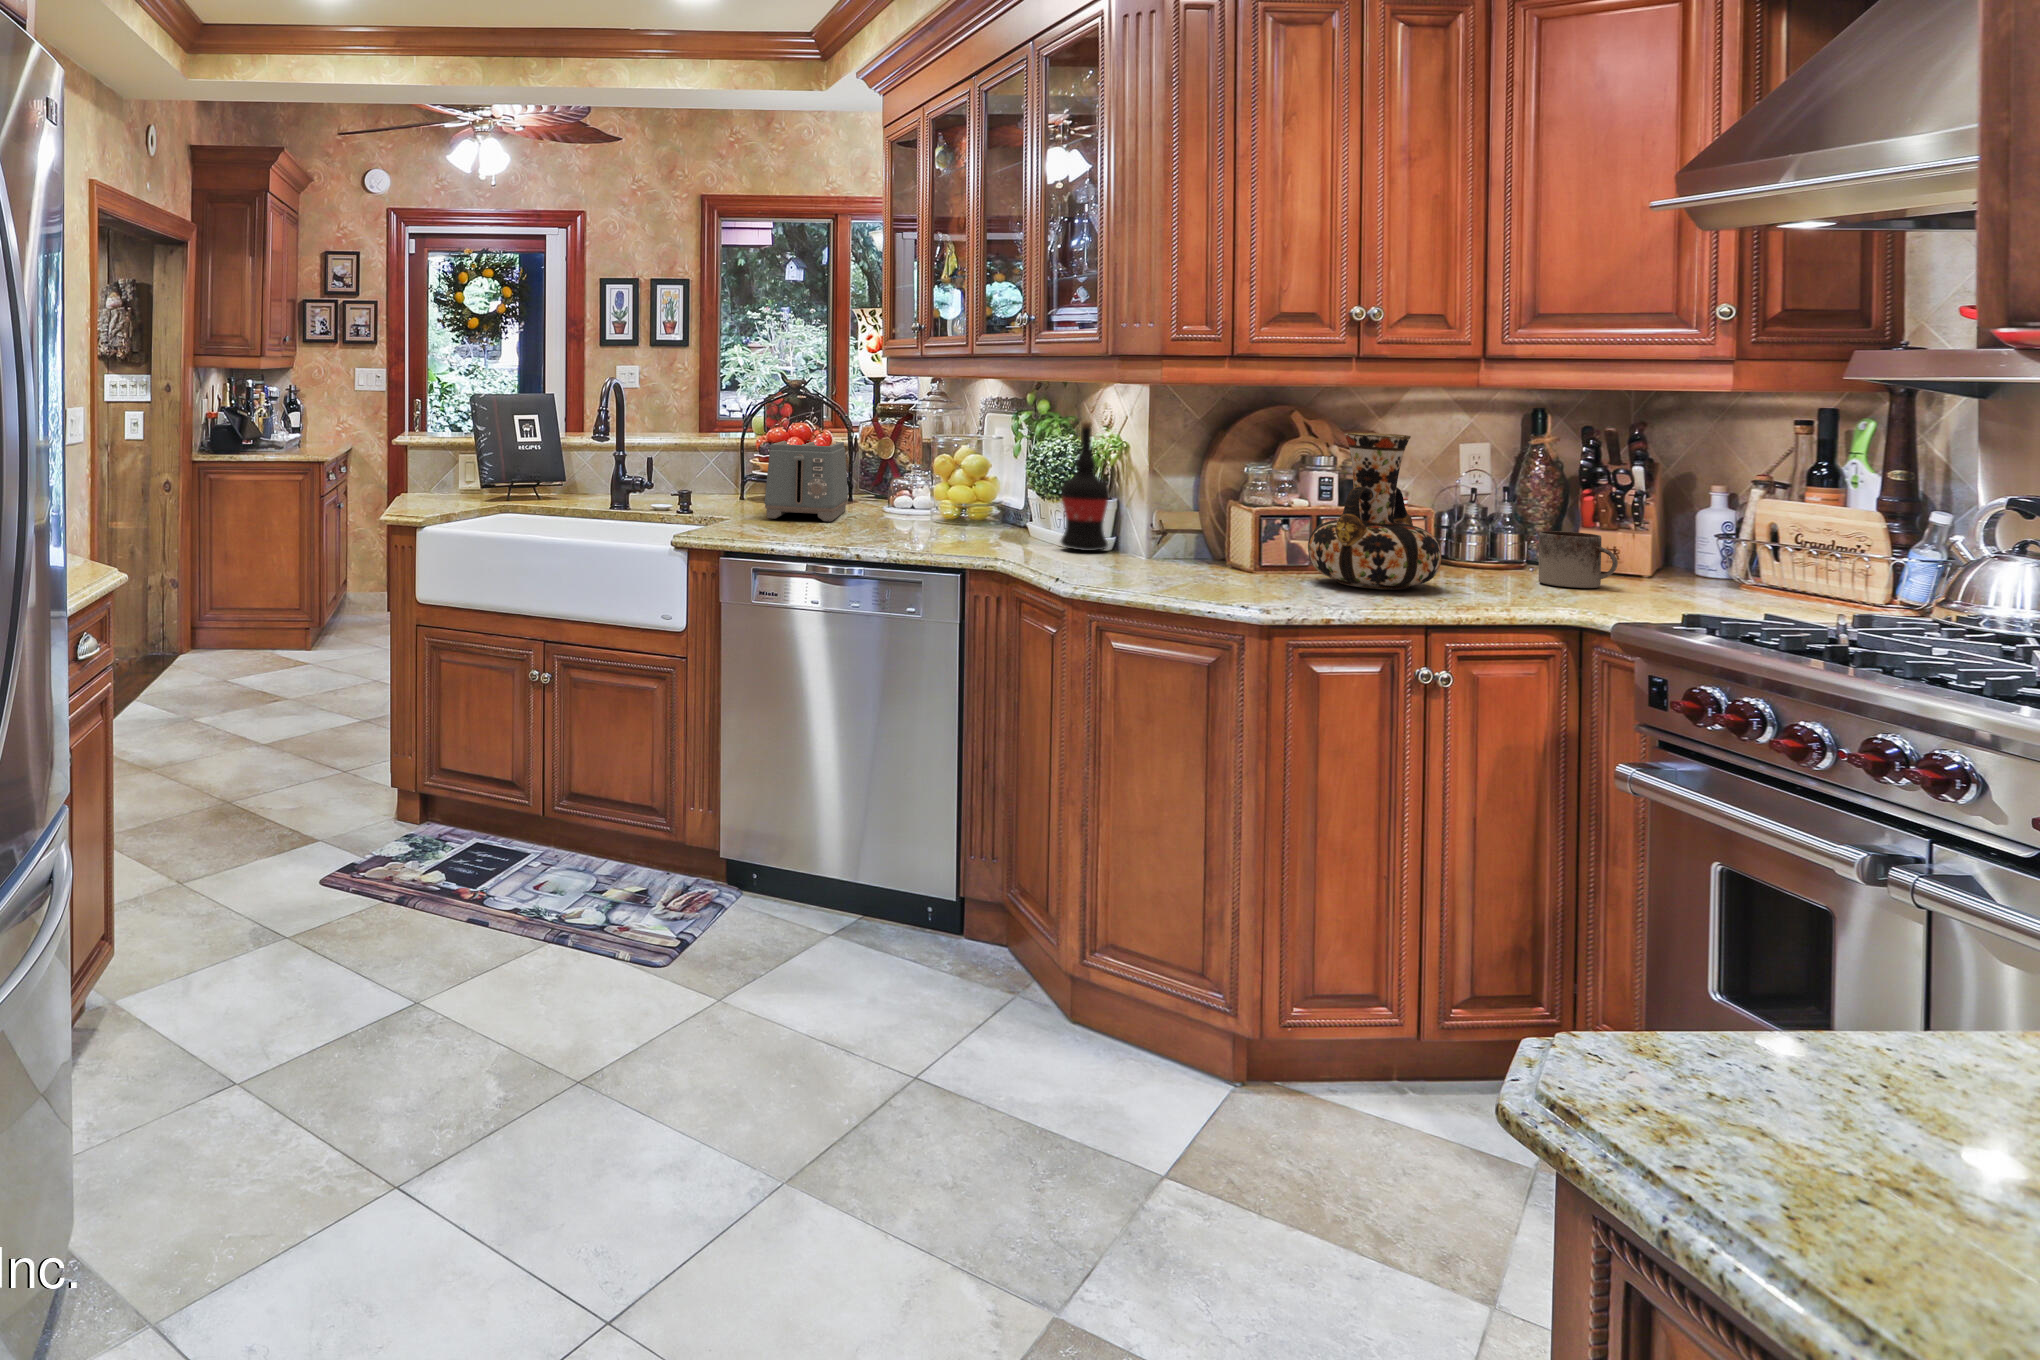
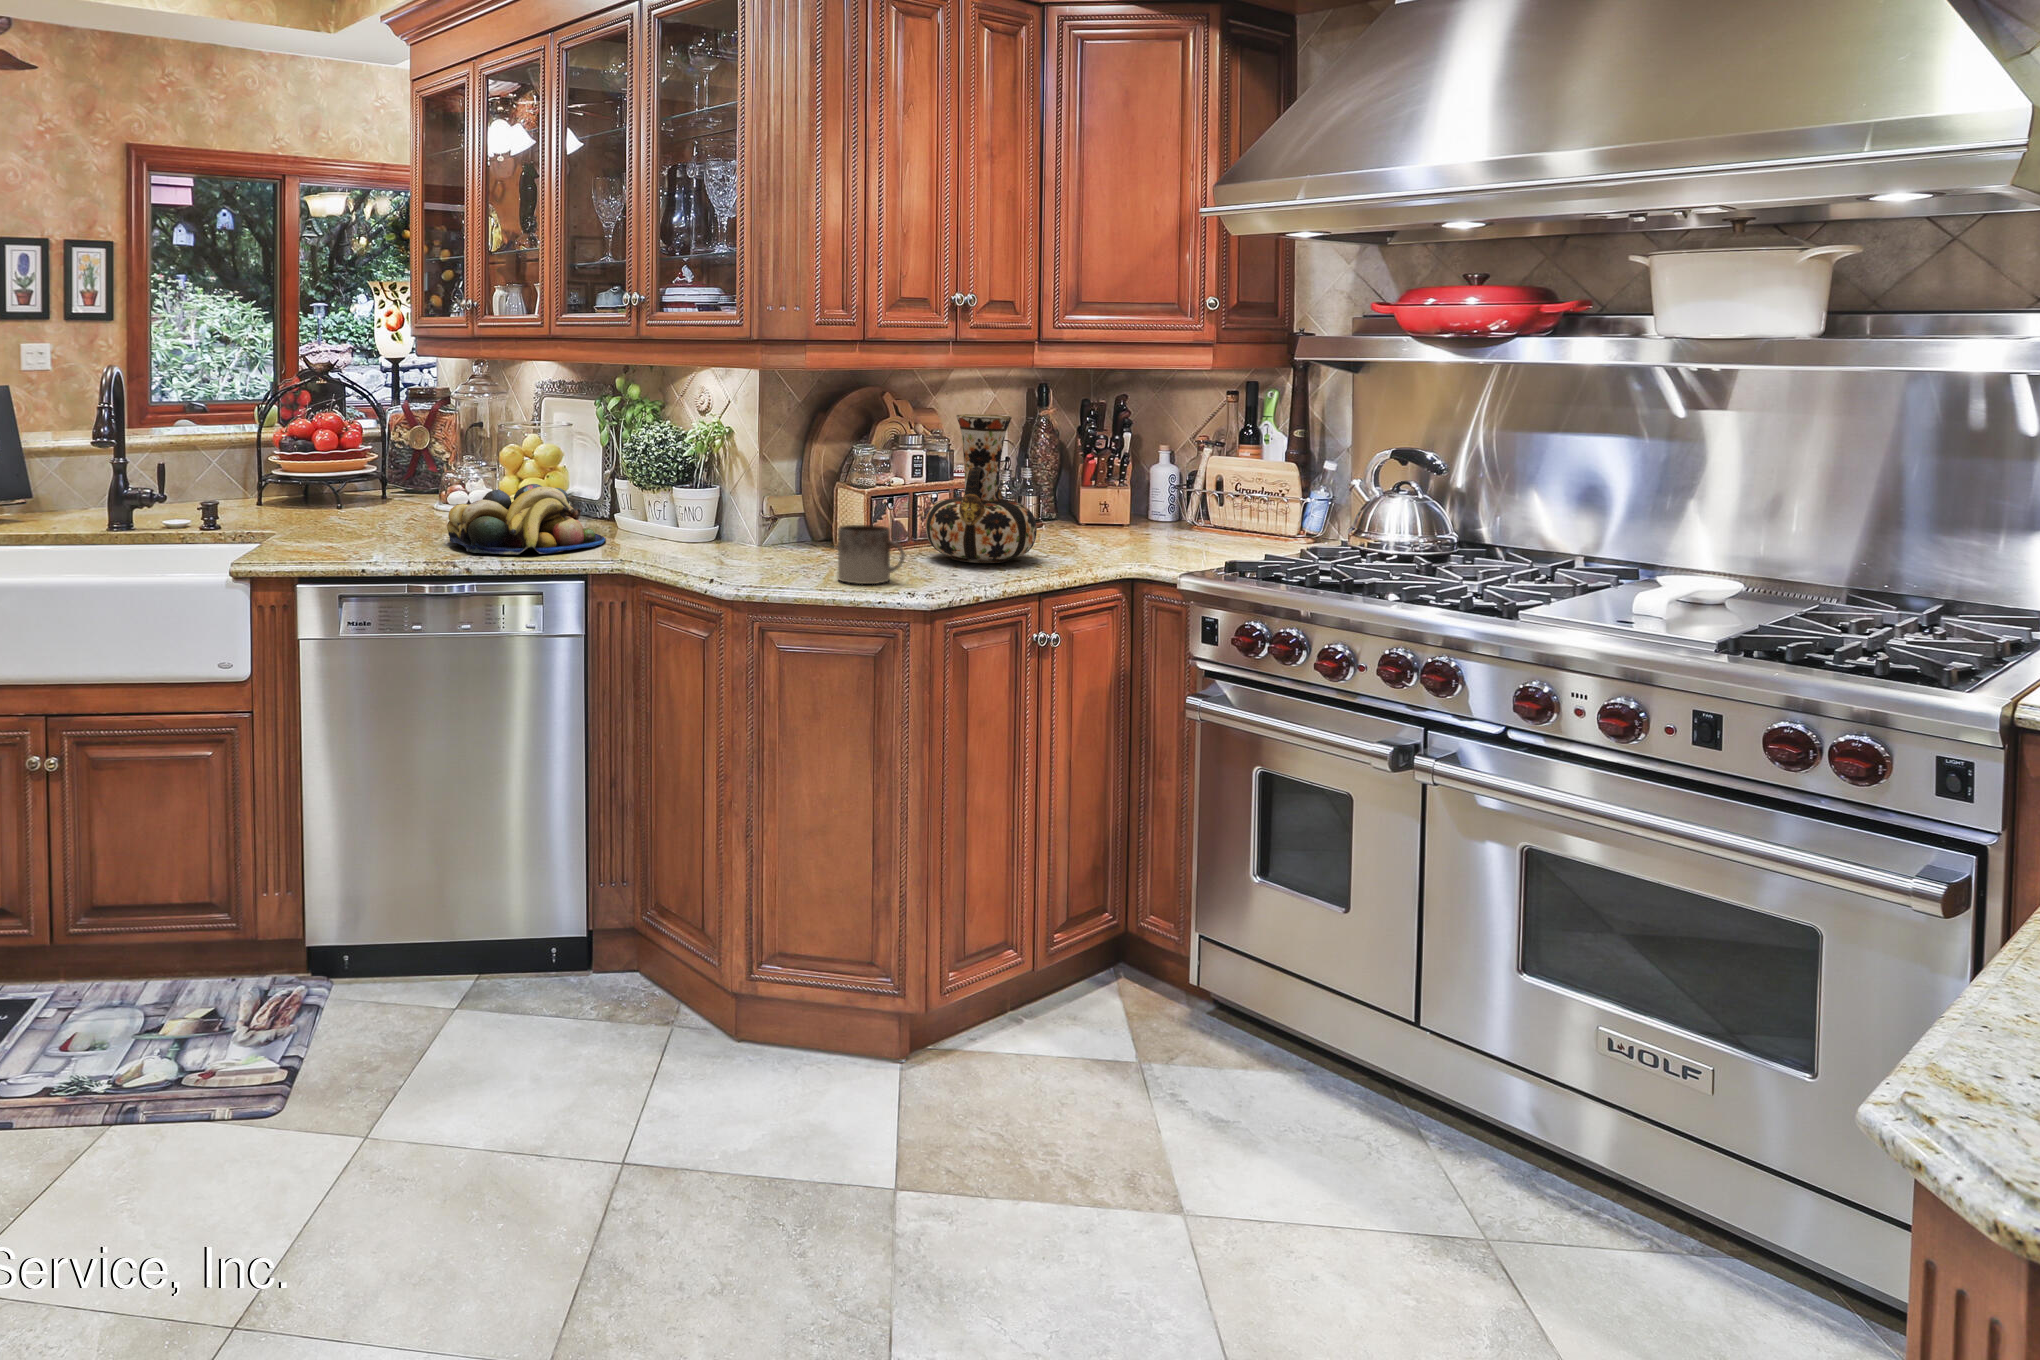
wine bottle: present [1061,422,1109,551] -> none [672,409,720,544]
toaster: present [765,441,848,522] -> none [320,436,404,531]
fruit bowl: none [857,487,1001,546] -> present [447,484,606,554]
mug: present [1538,531,1618,588] -> present [838,525,905,584]

